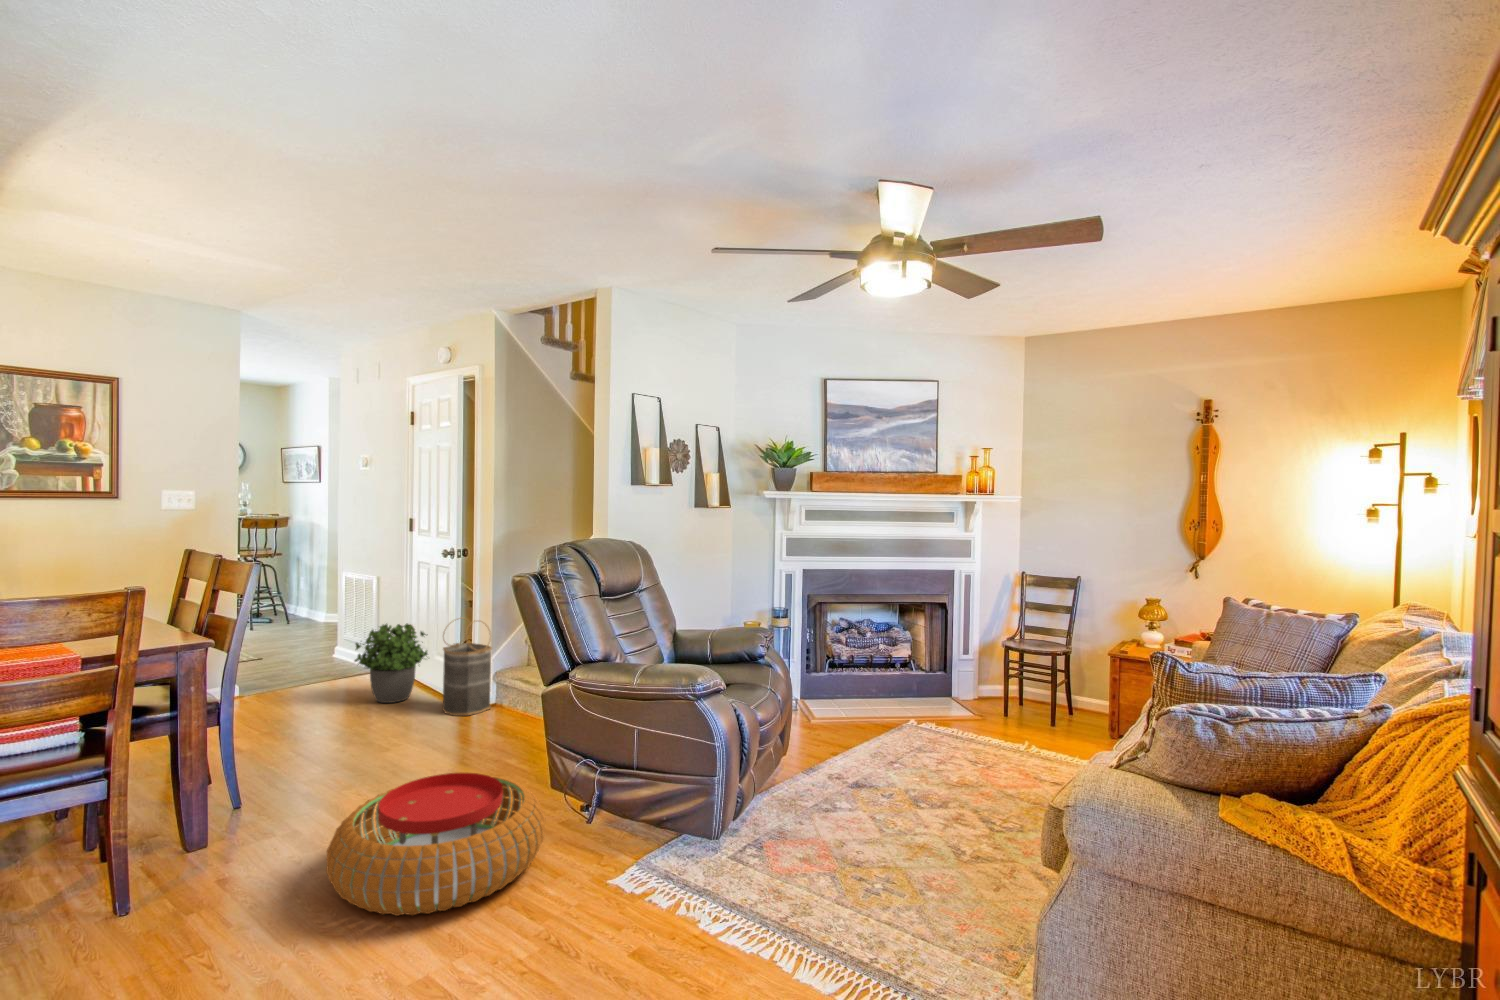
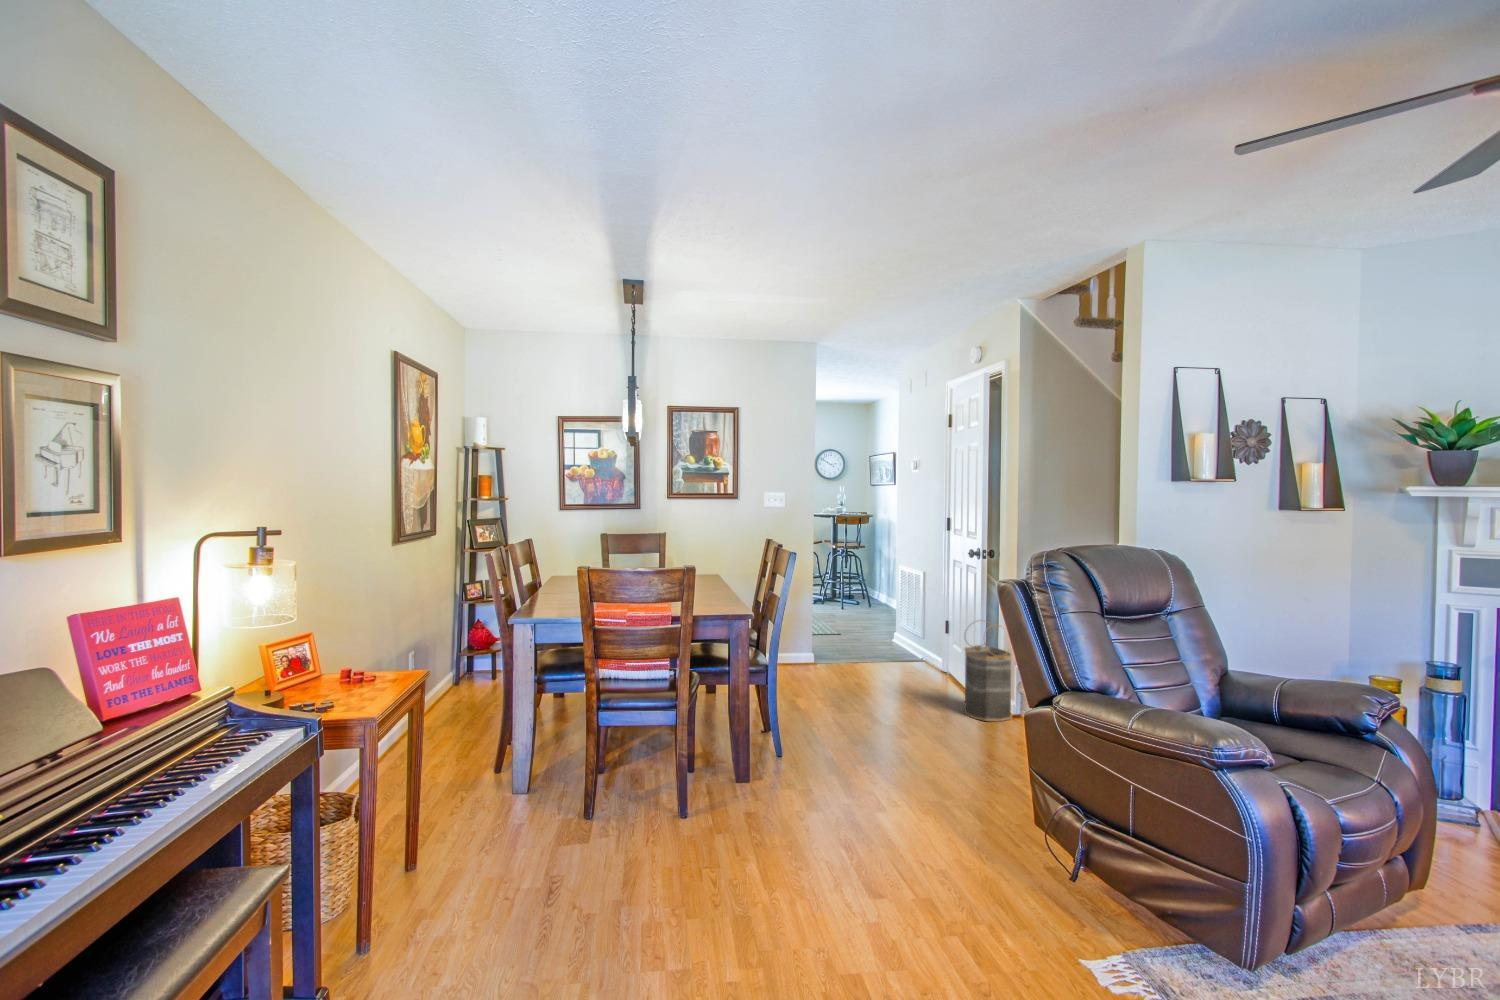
potted plant: present [355,624,428,703] -> none [891,615,958,693]
pouf: present [326,773,545,916] -> none [811,772,1017,916]

